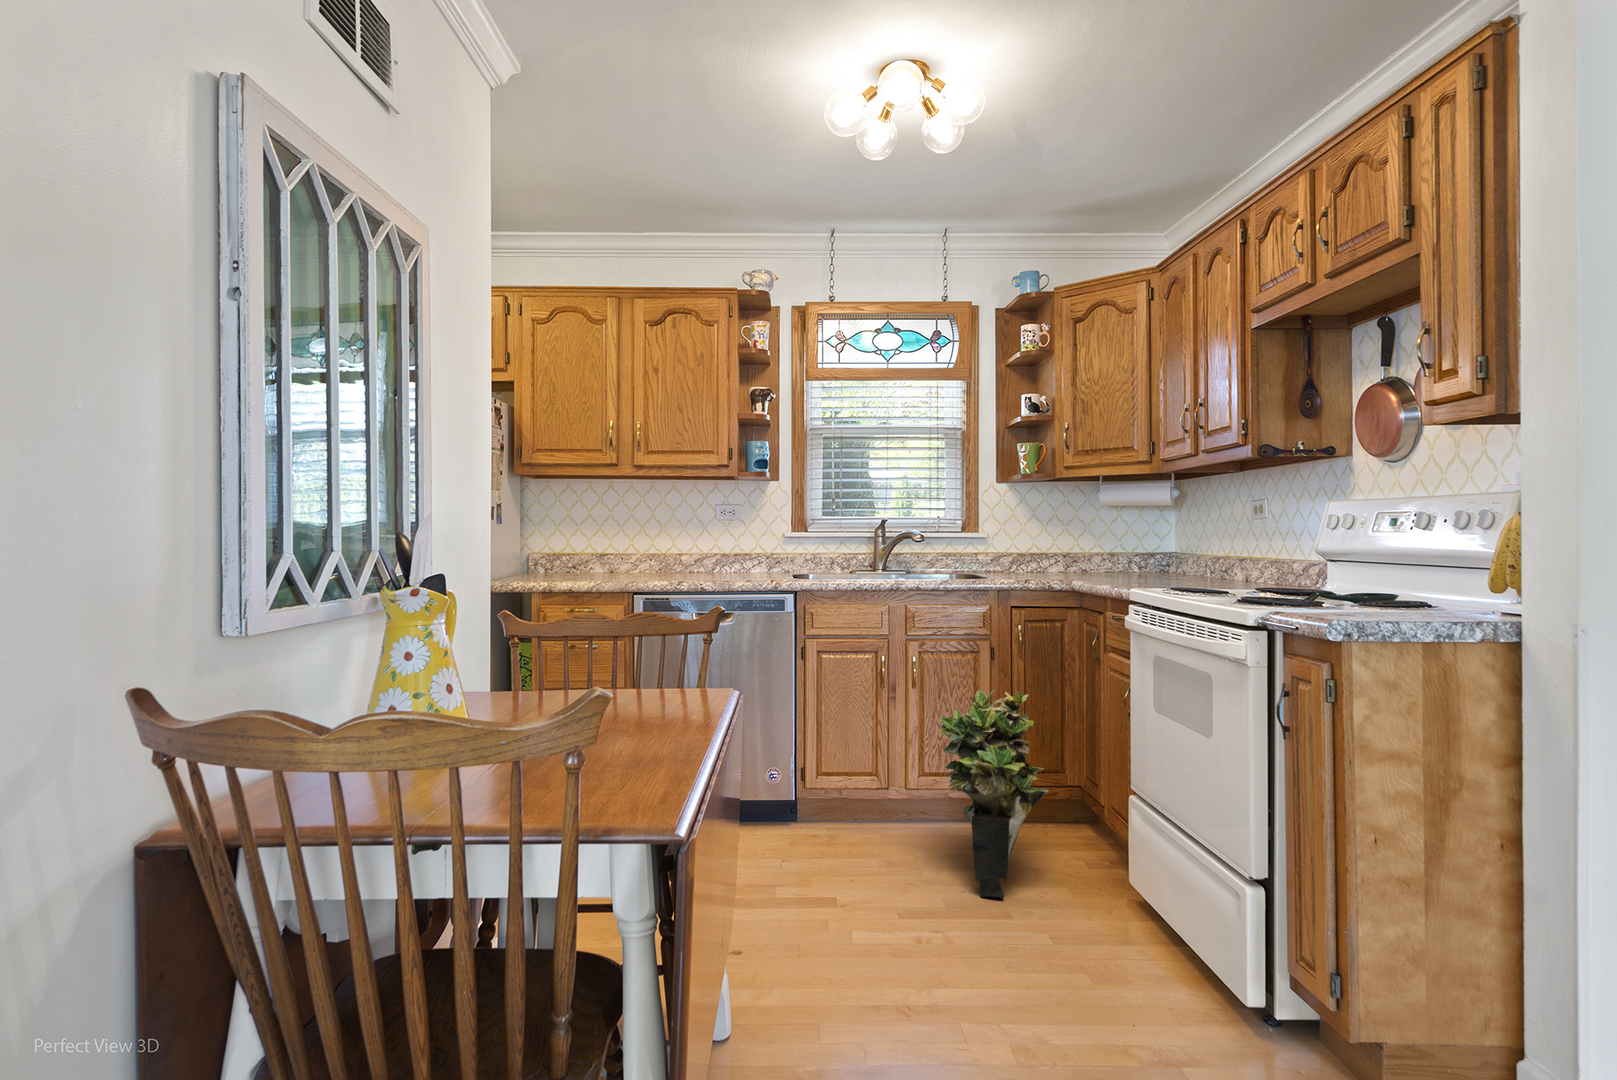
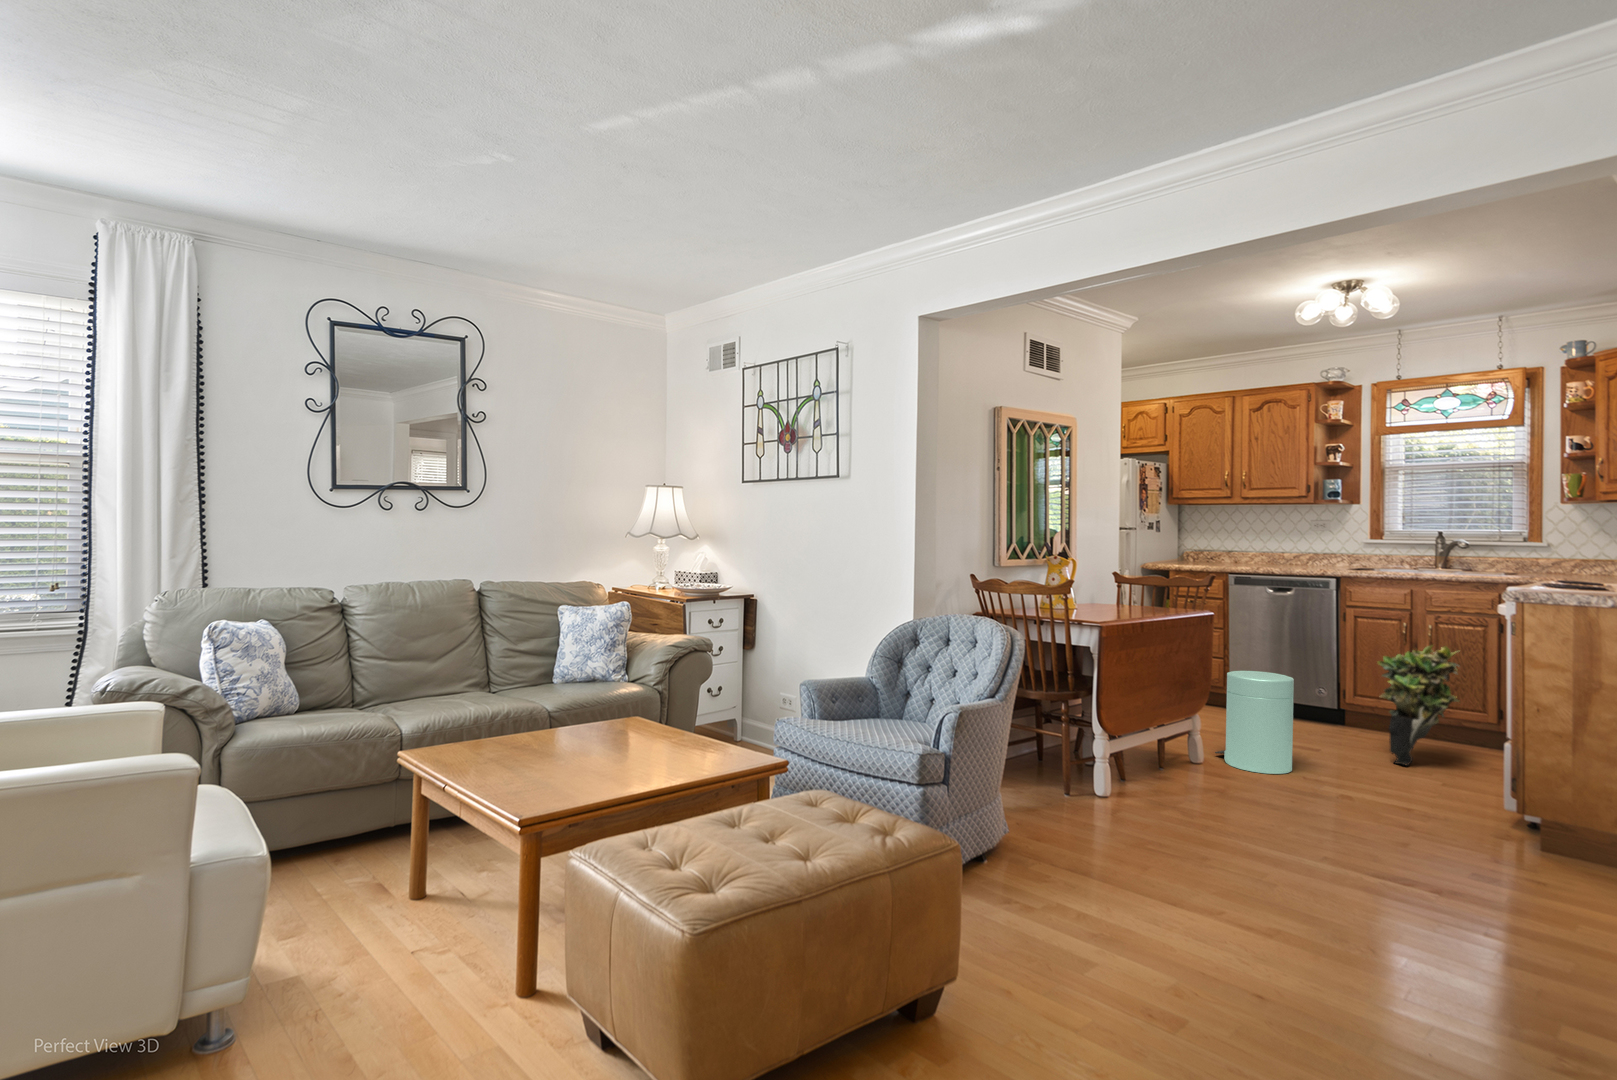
trash can: none [786,798,936,1038] -> present [1215,671,1294,774]

